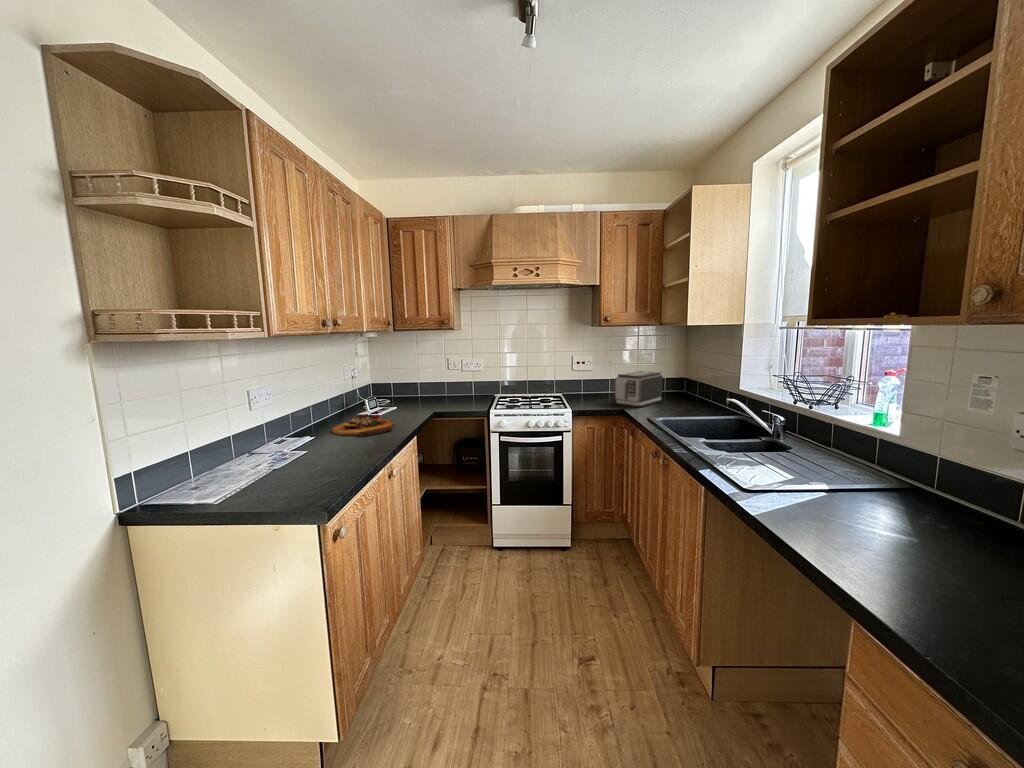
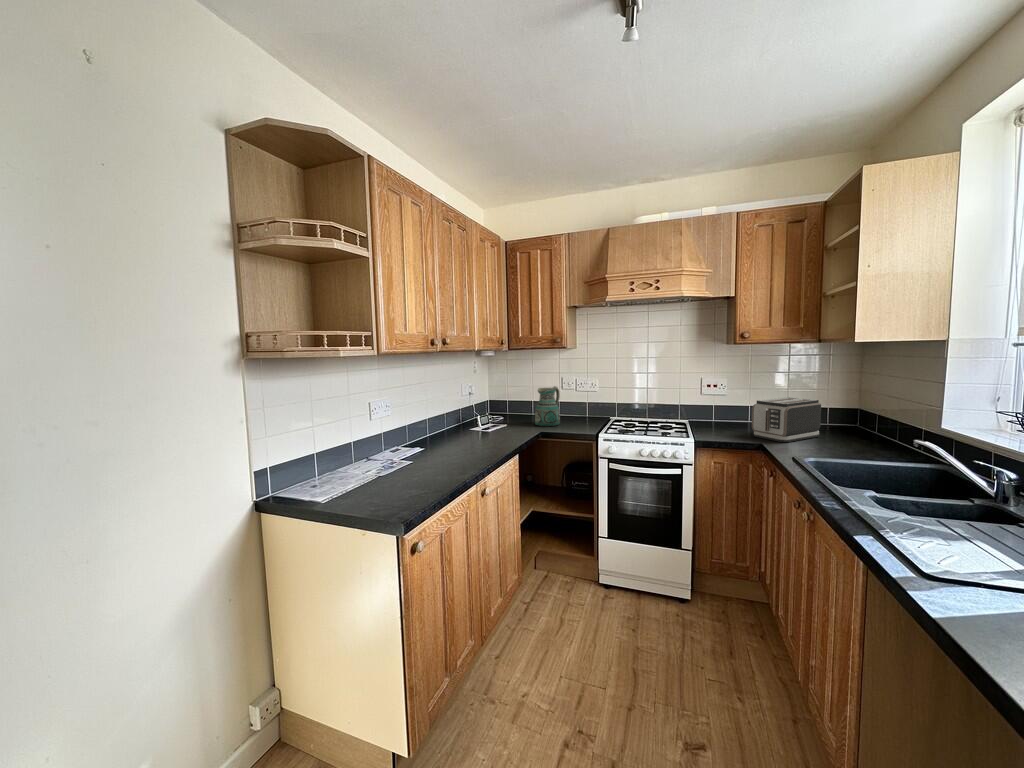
ceramic pitcher: none [426,367,451,407] -> present [535,386,560,426]
cutting board: present [332,414,394,436] -> none [441,429,498,451]

